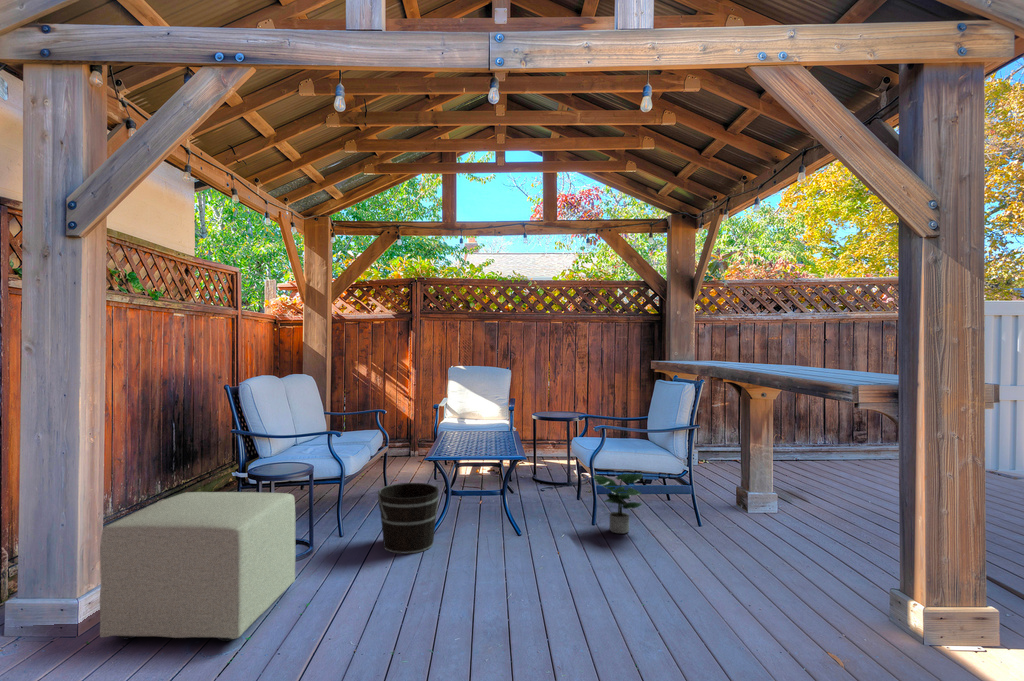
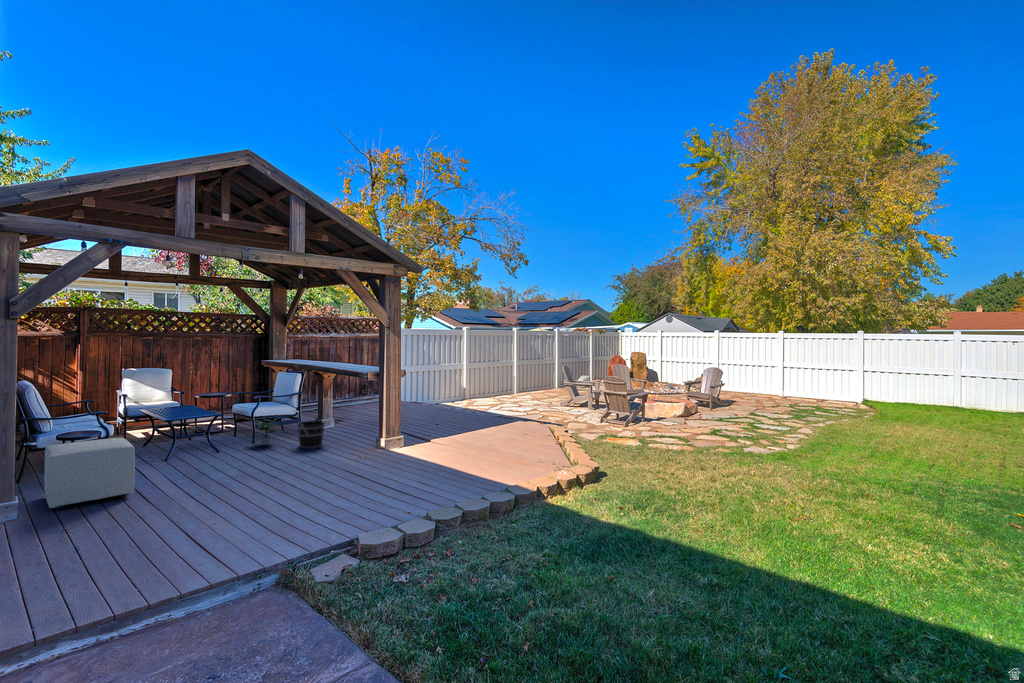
bucket: present [377,483,439,554] -> present [298,420,324,448]

